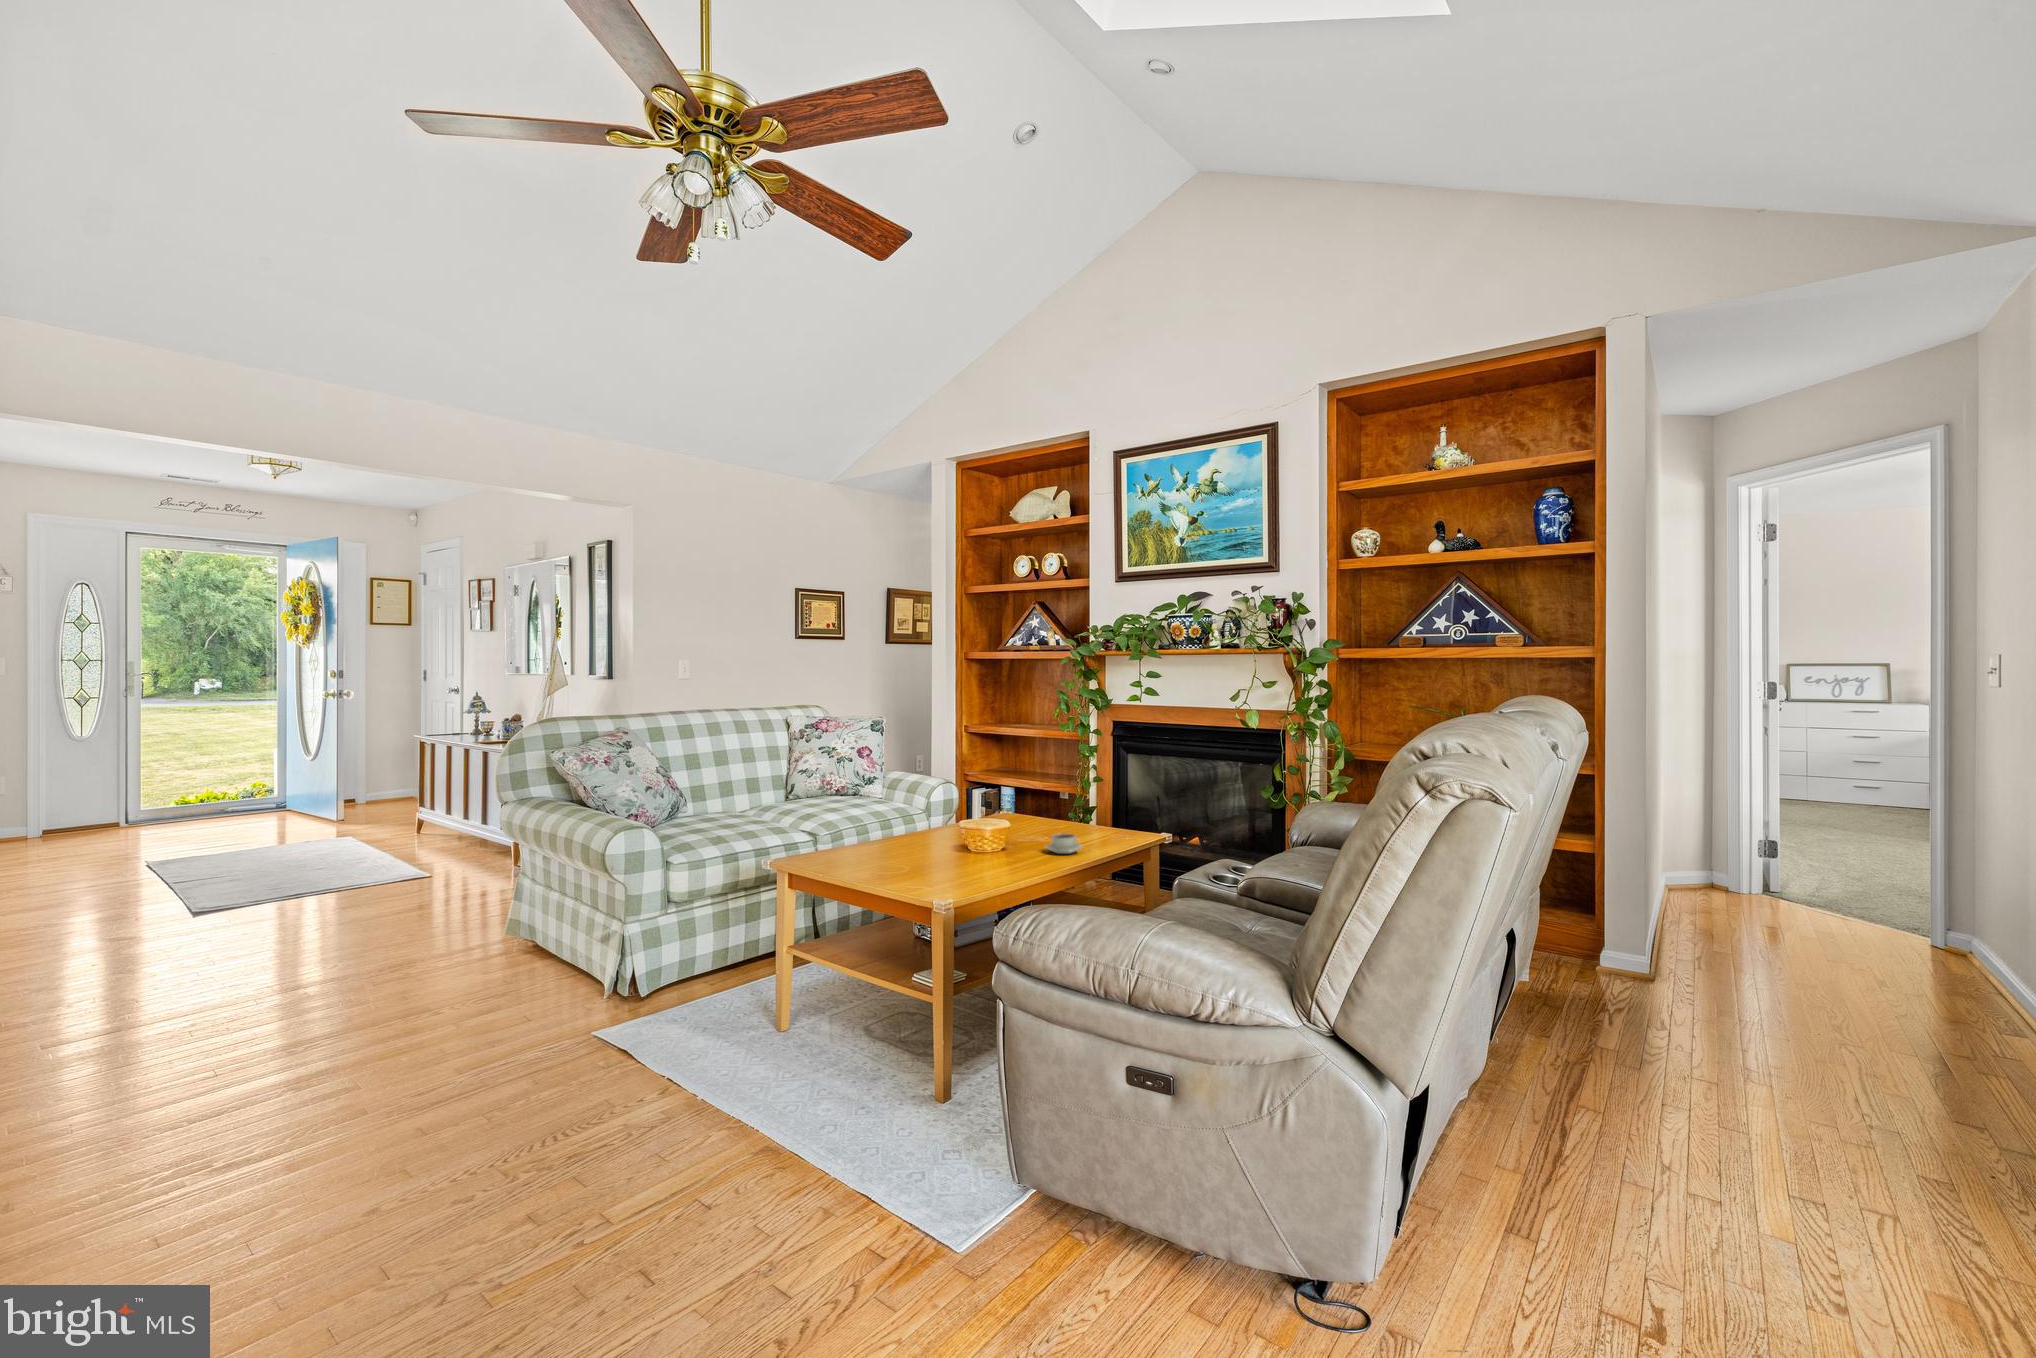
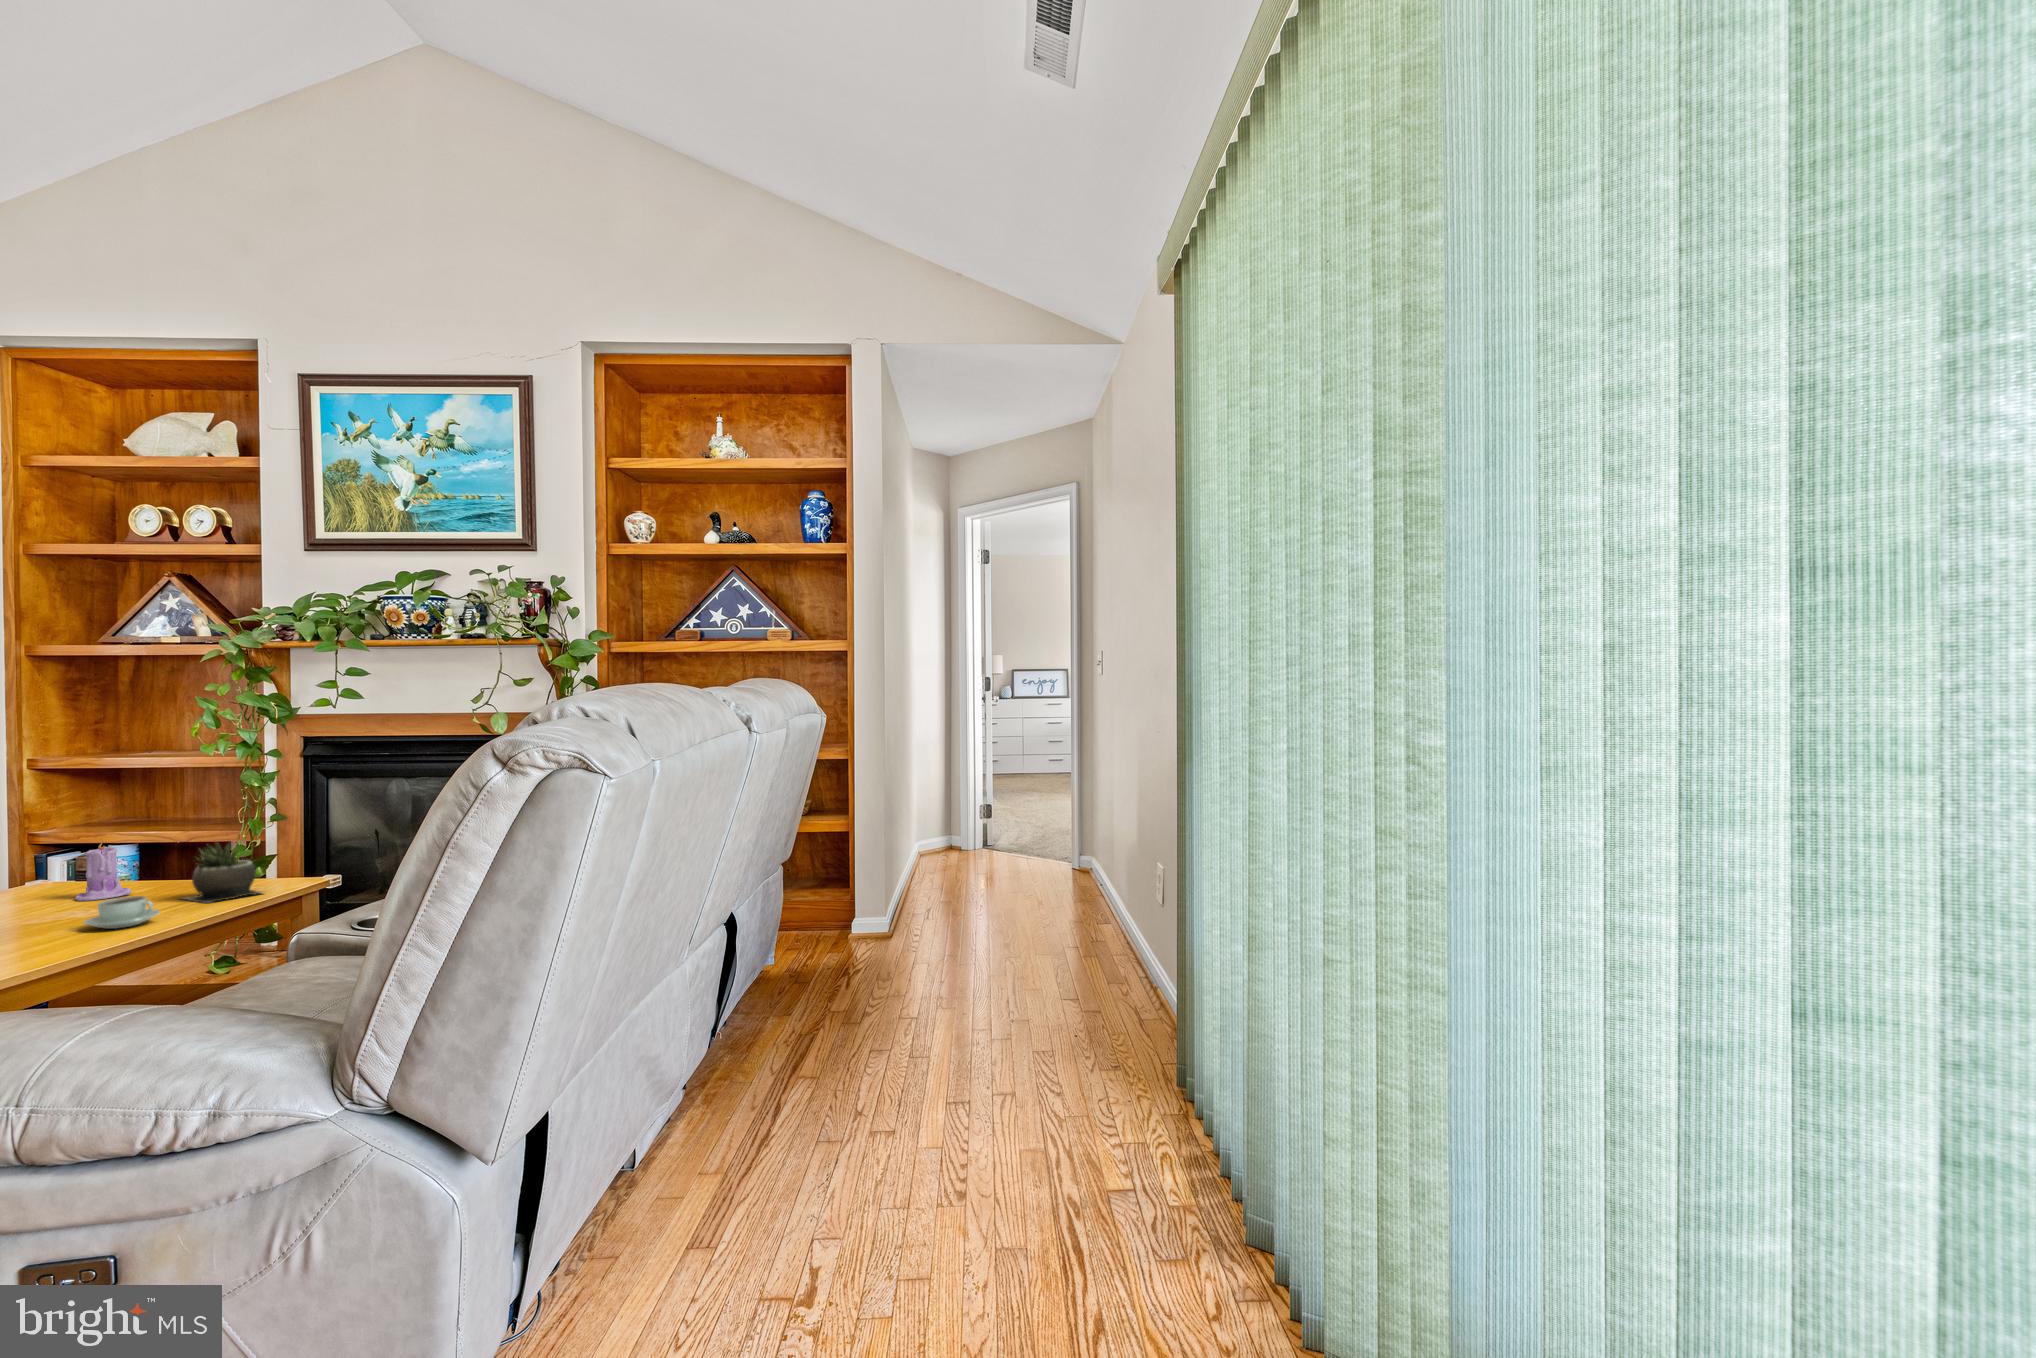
candle: none [1024,791,1051,830] -> present [75,841,131,901]
succulent plant: none [1079,799,1129,842] -> present [183,841,261,903]

